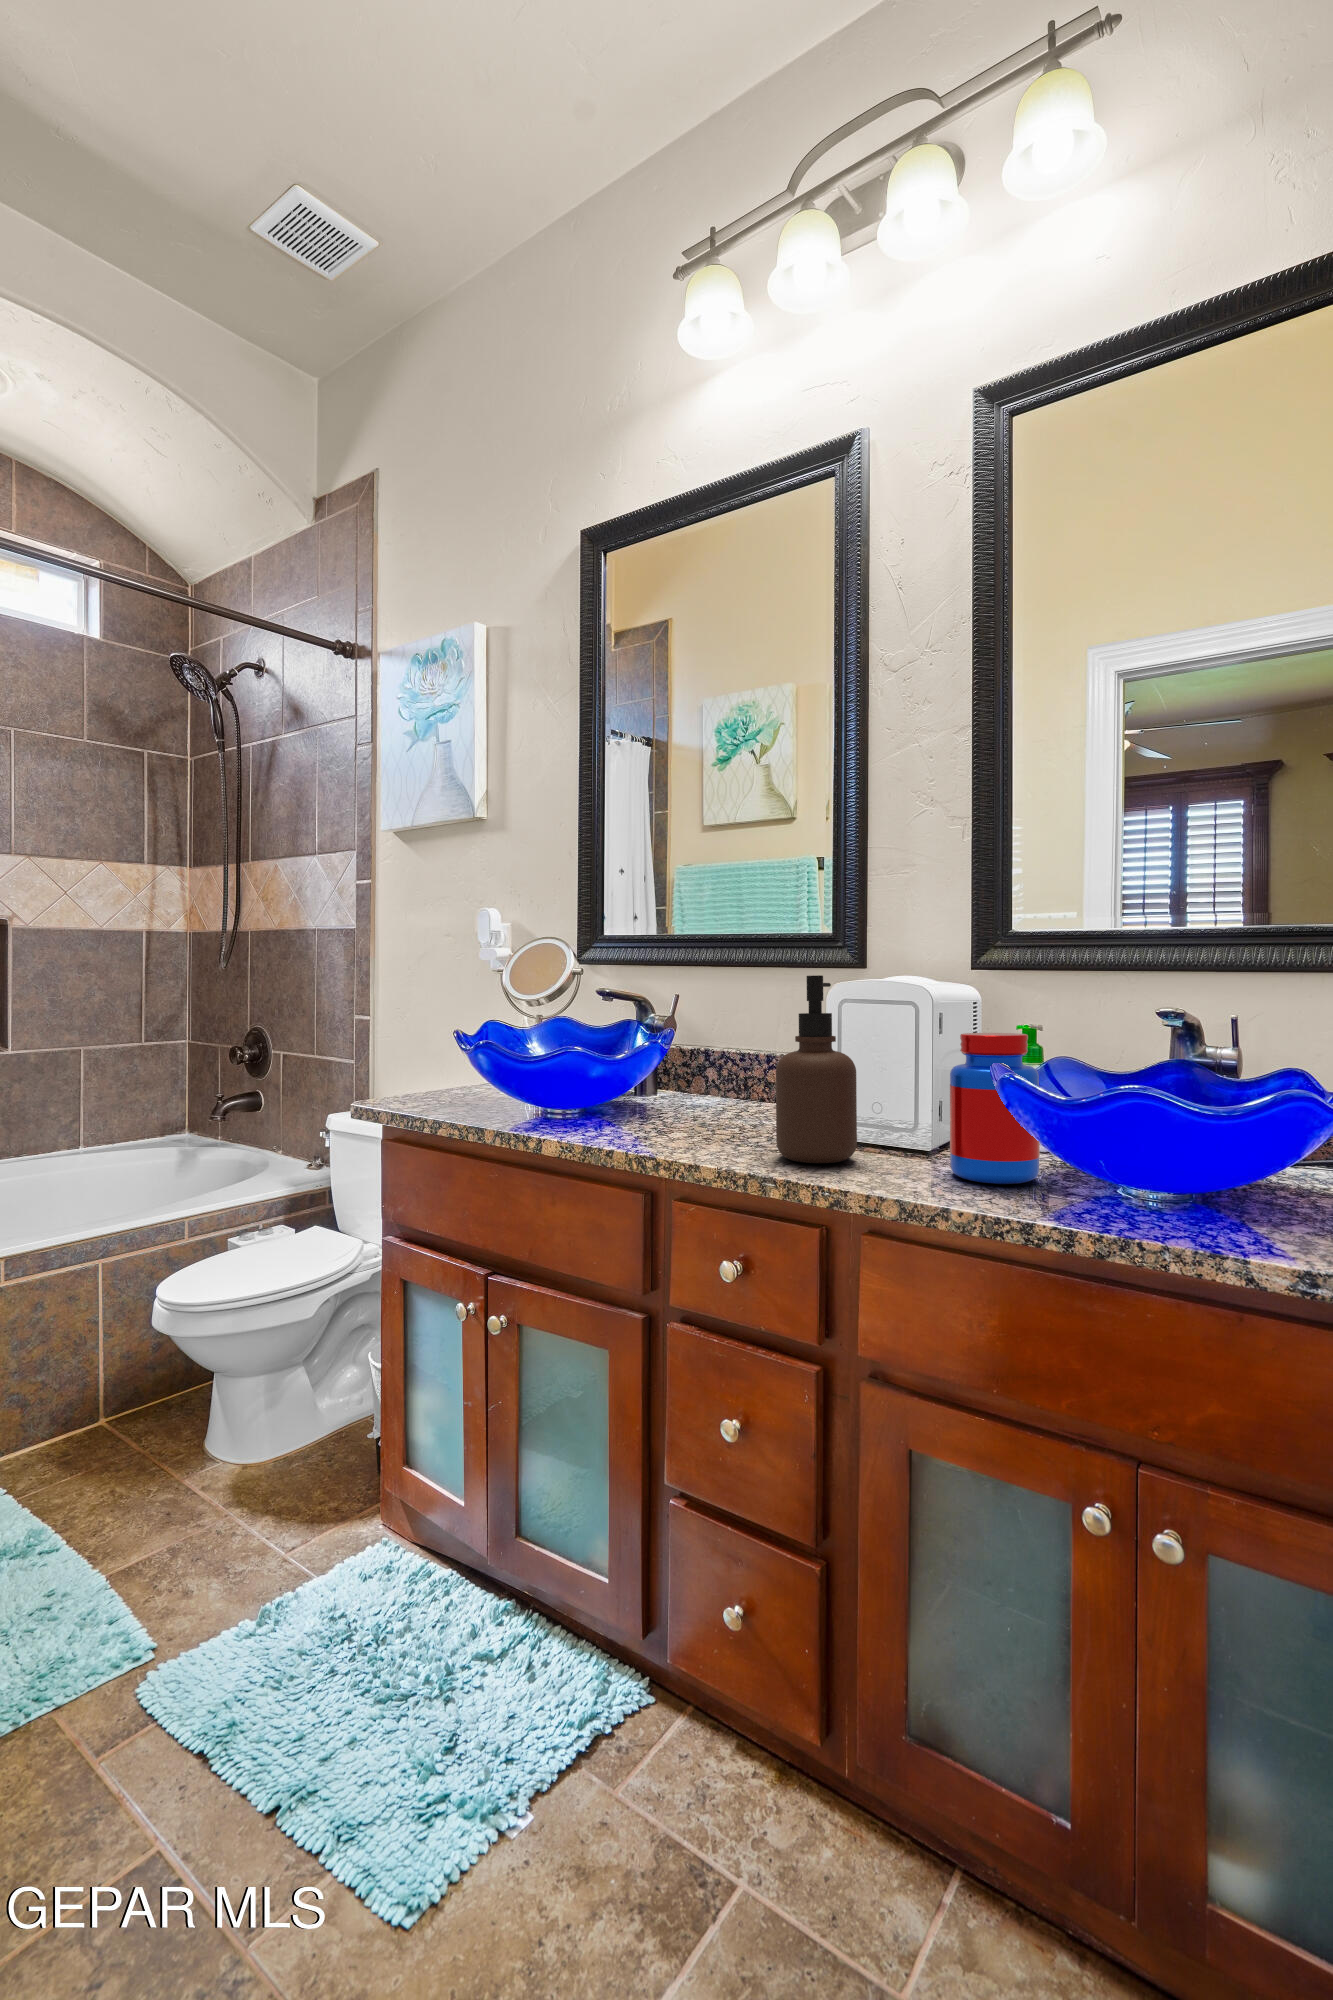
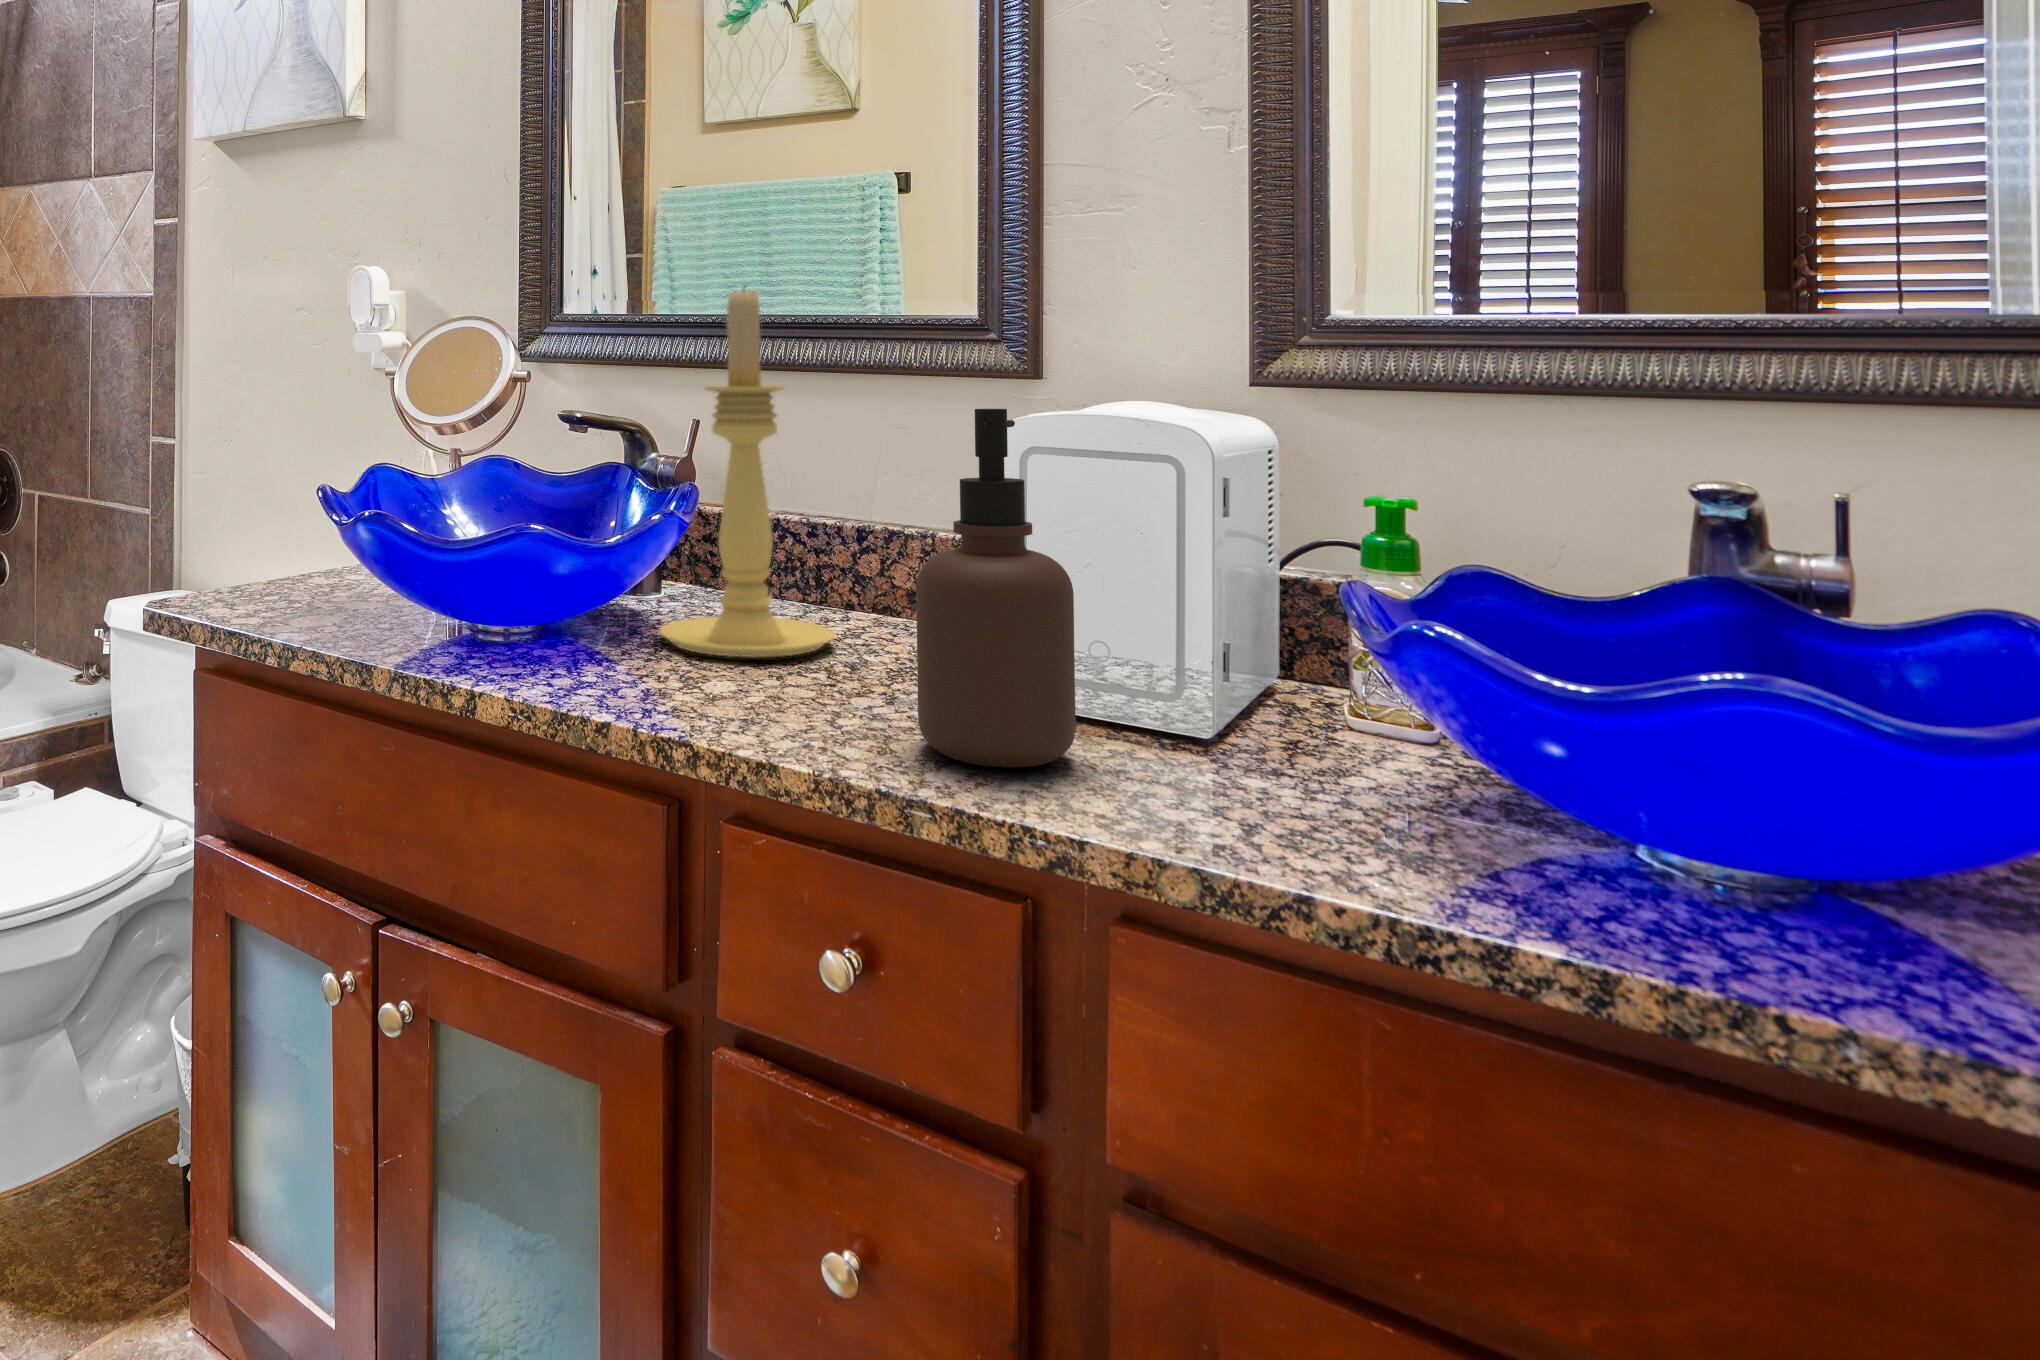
candle holder: none [650,914,748,1122] -> present [660,289,834,657]
jar: present [950,1033,1040,1184] -> none [1270,523,1462,830]

